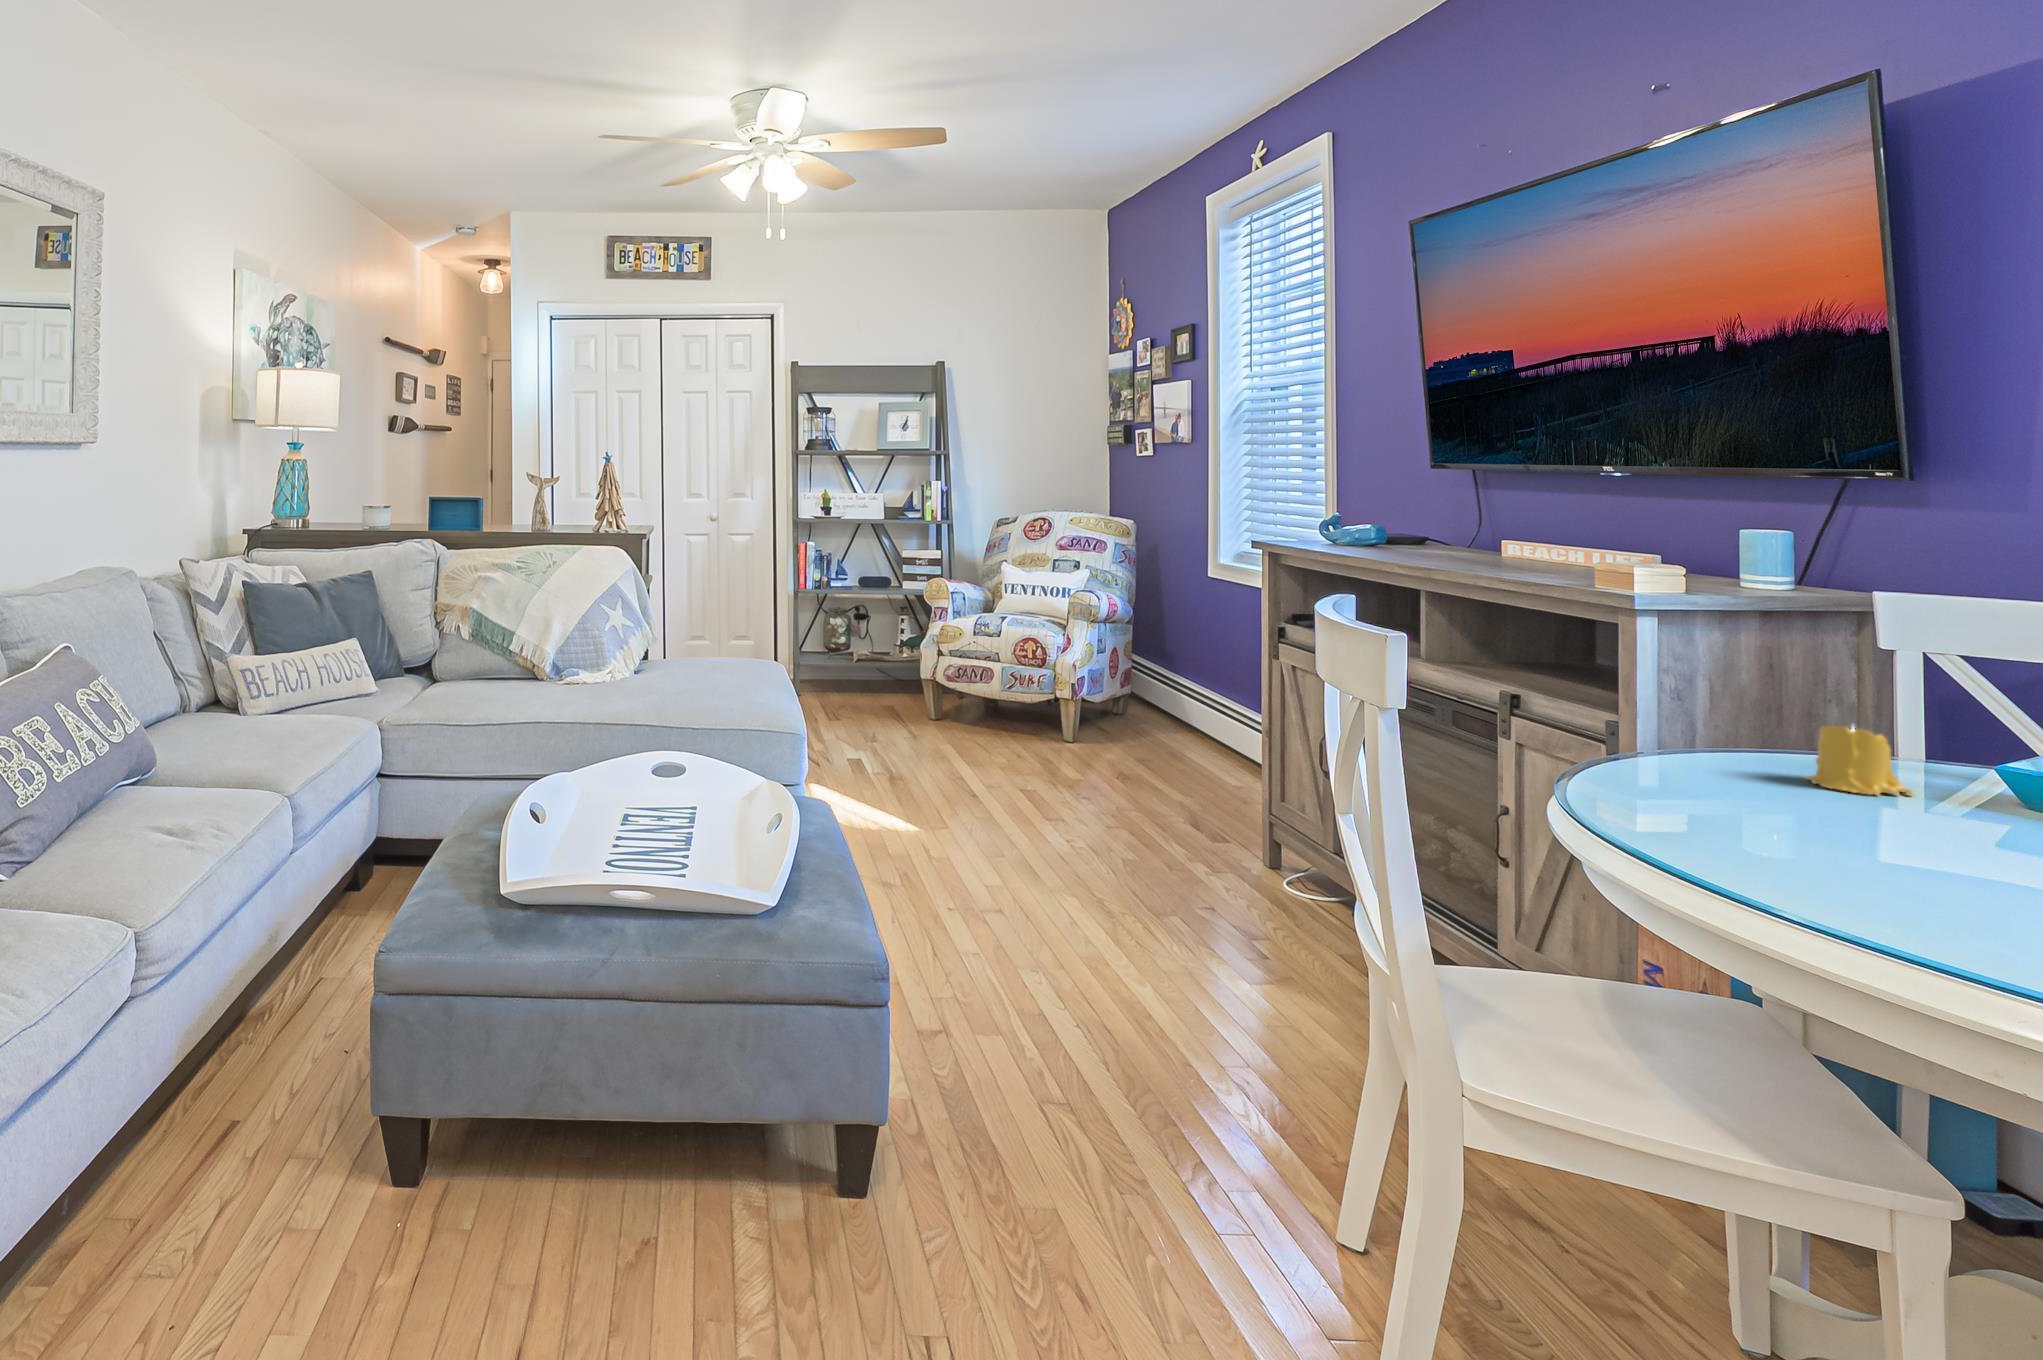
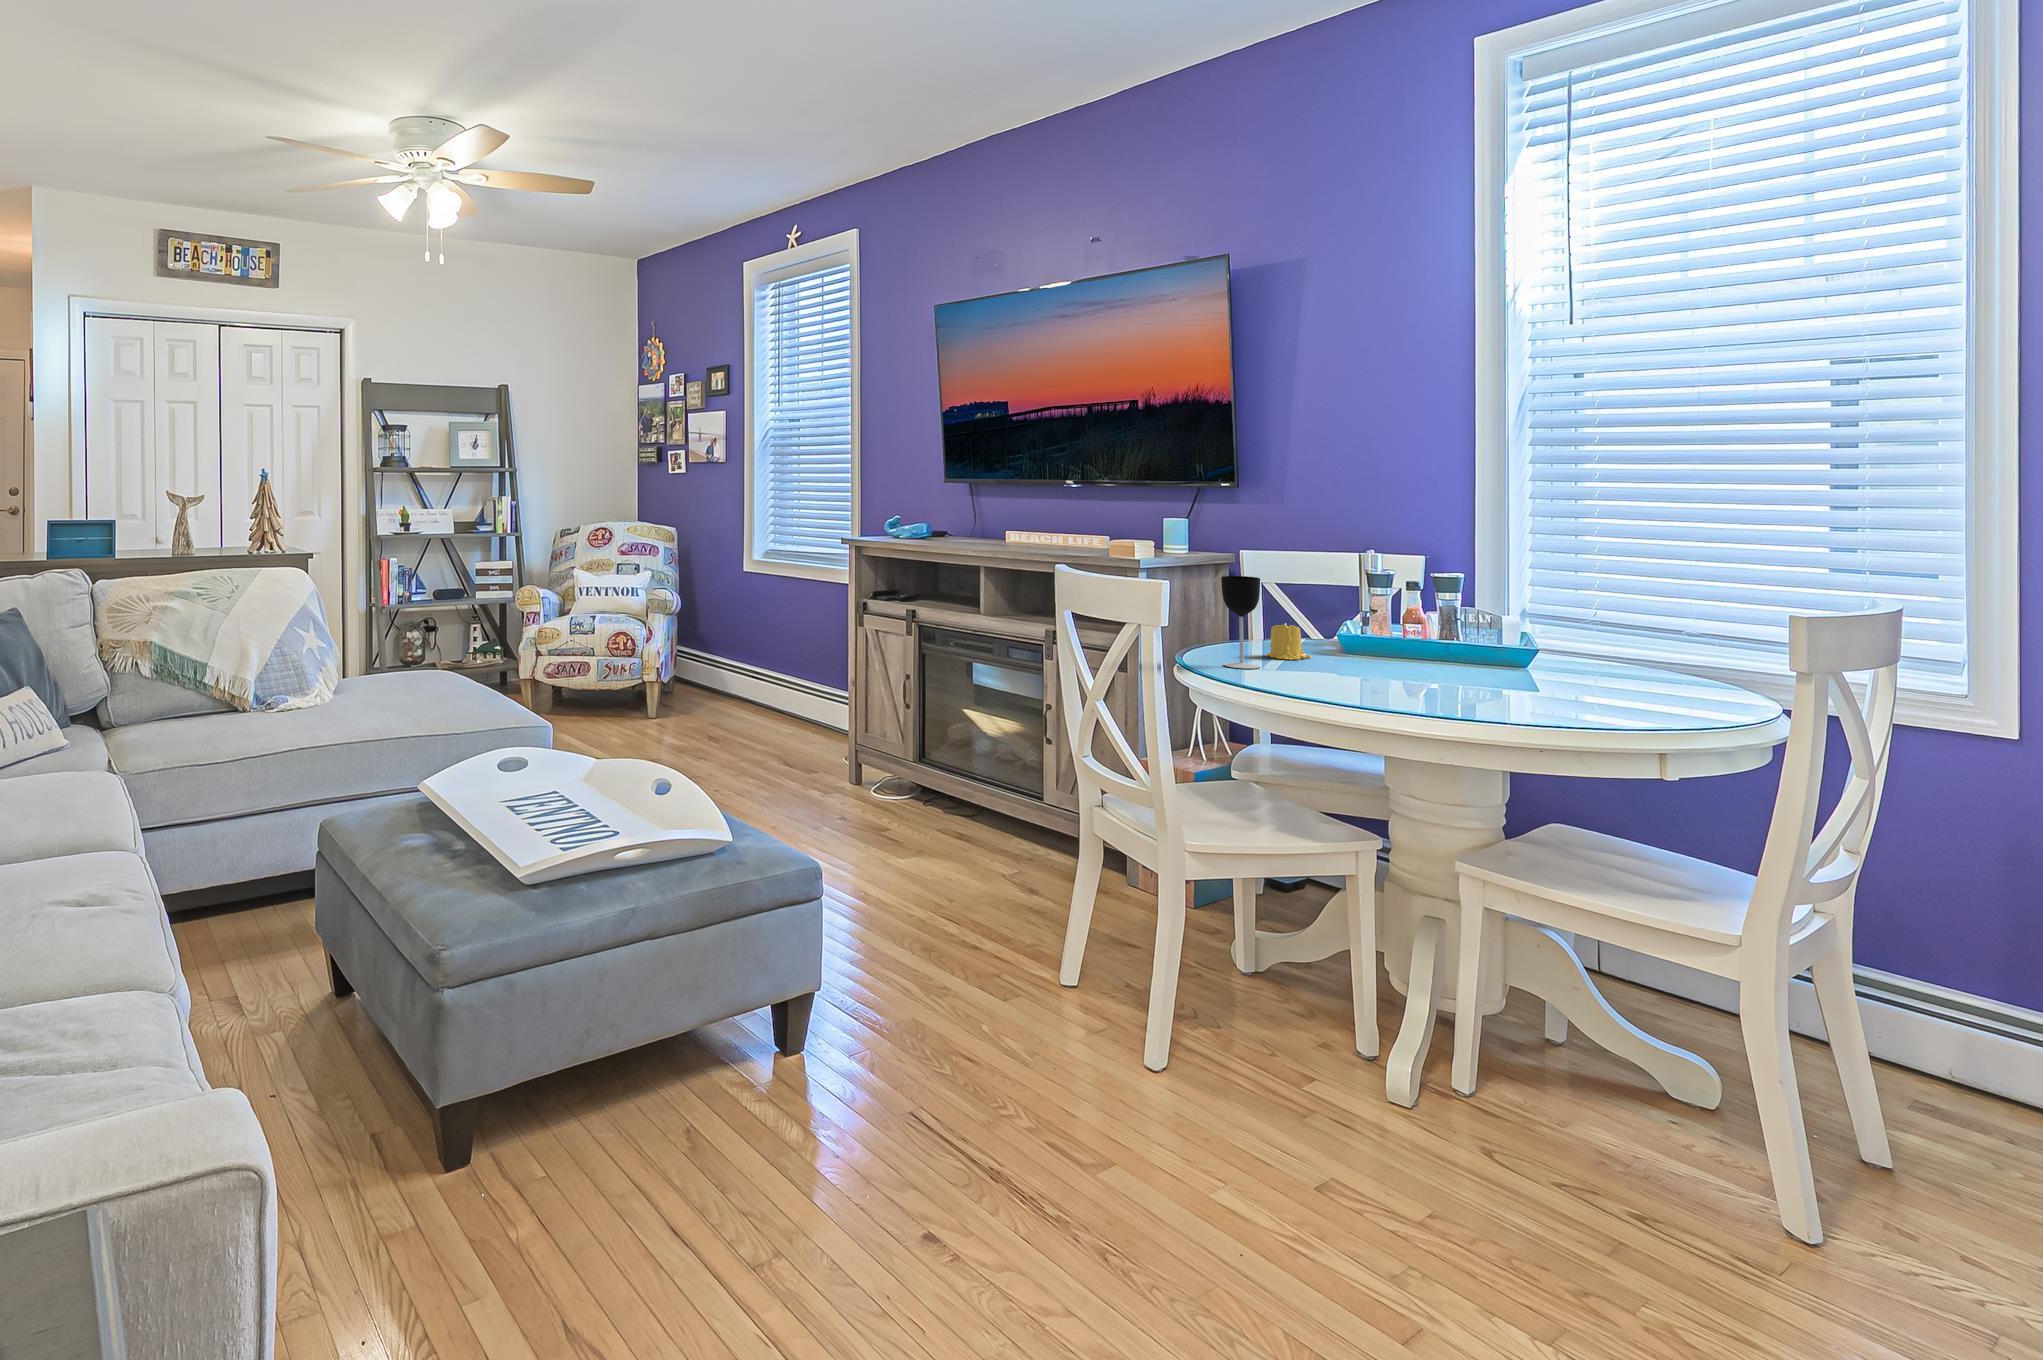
wine glass: none [1665,629,1750,799] -> present [1221,576,1260,669]

